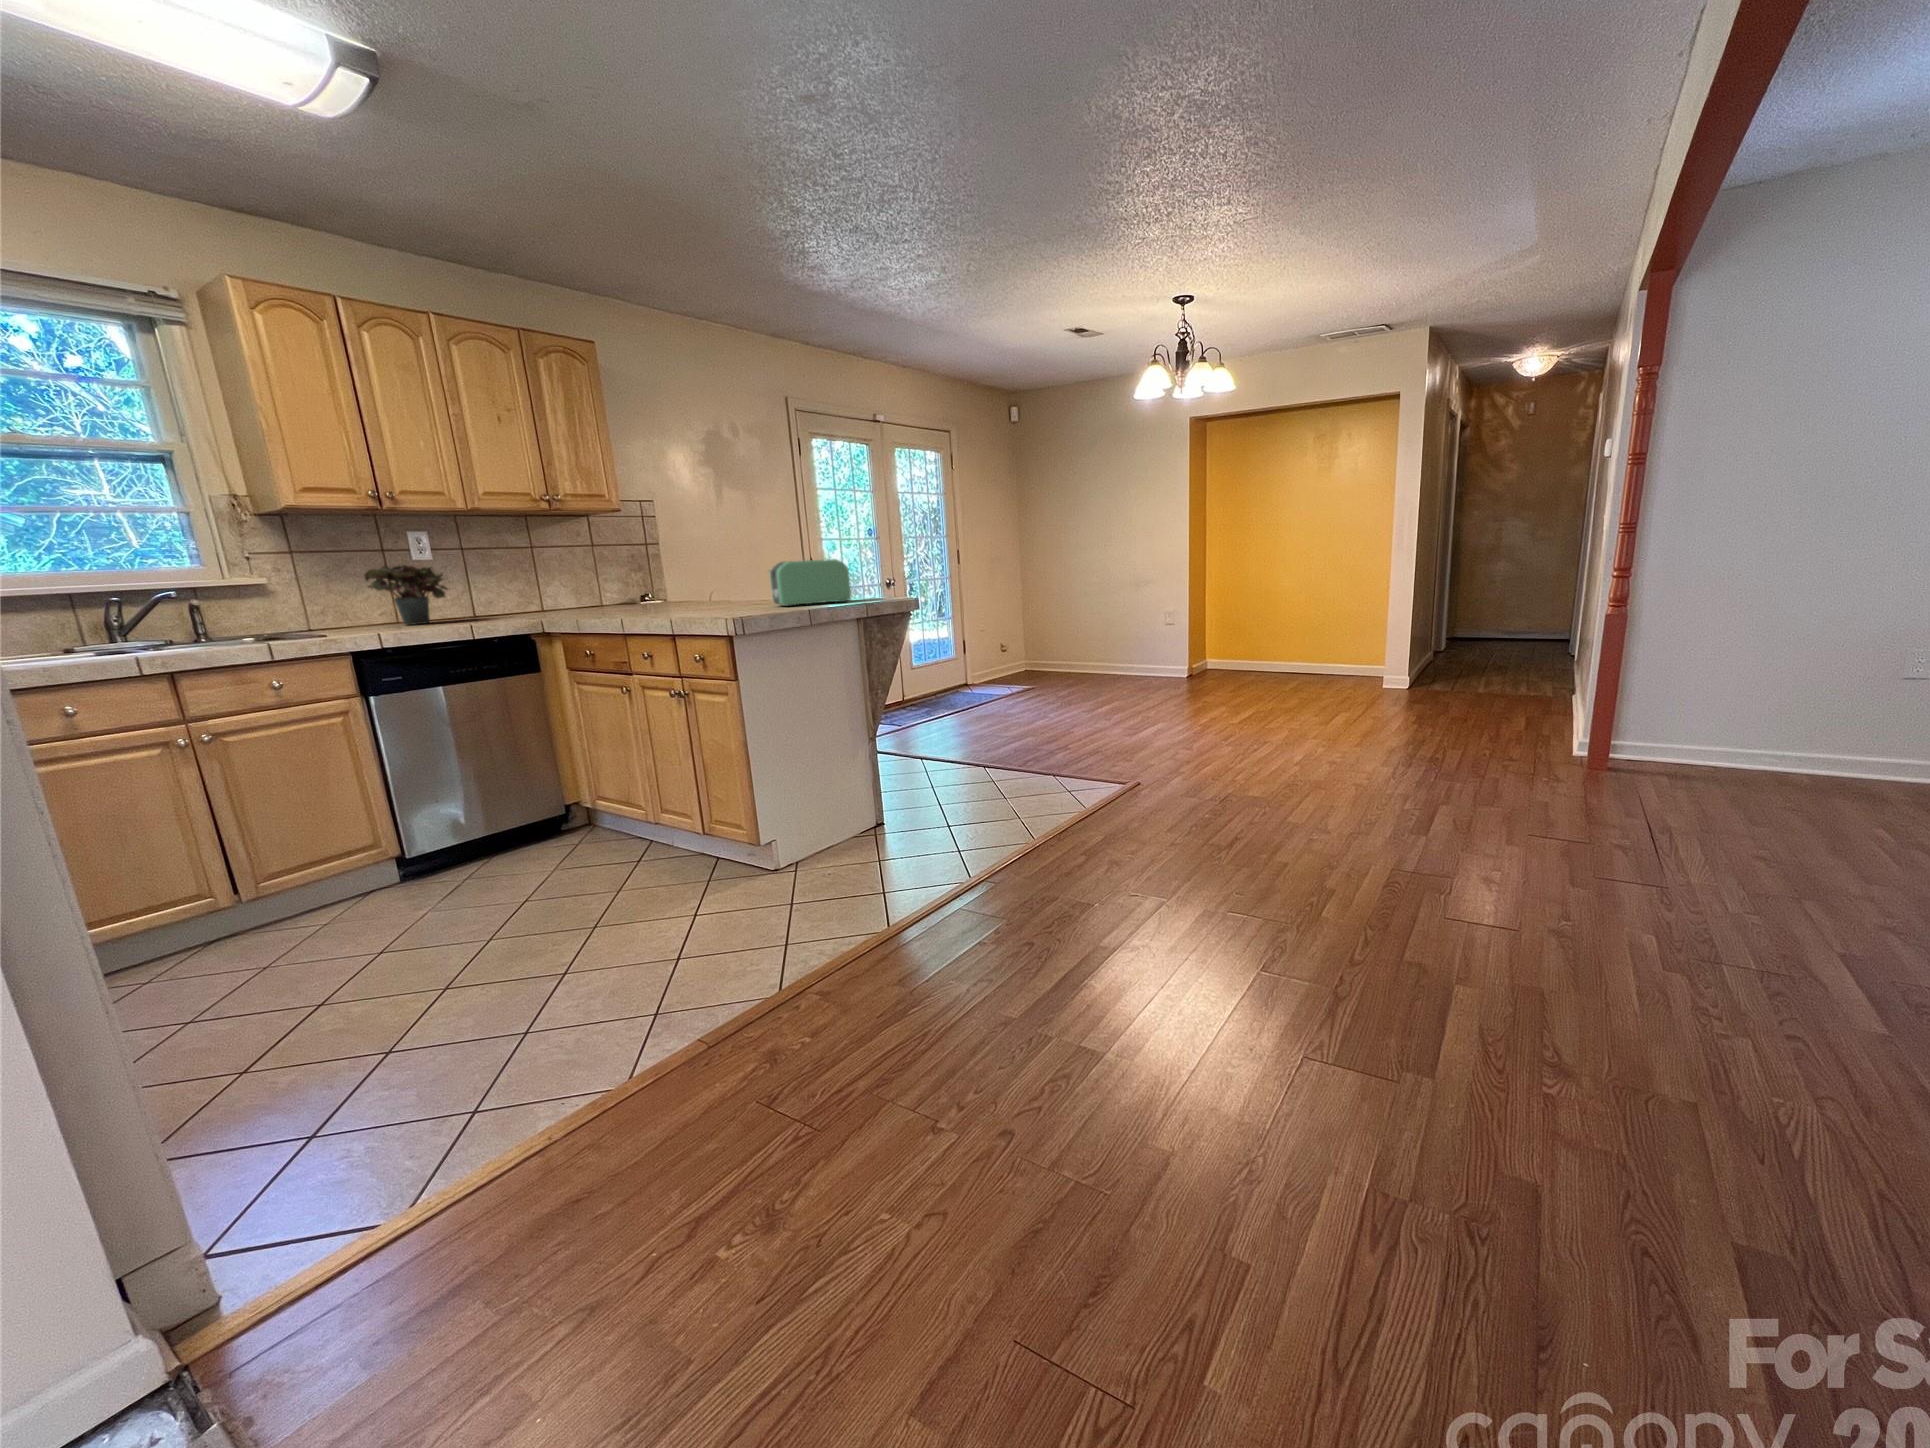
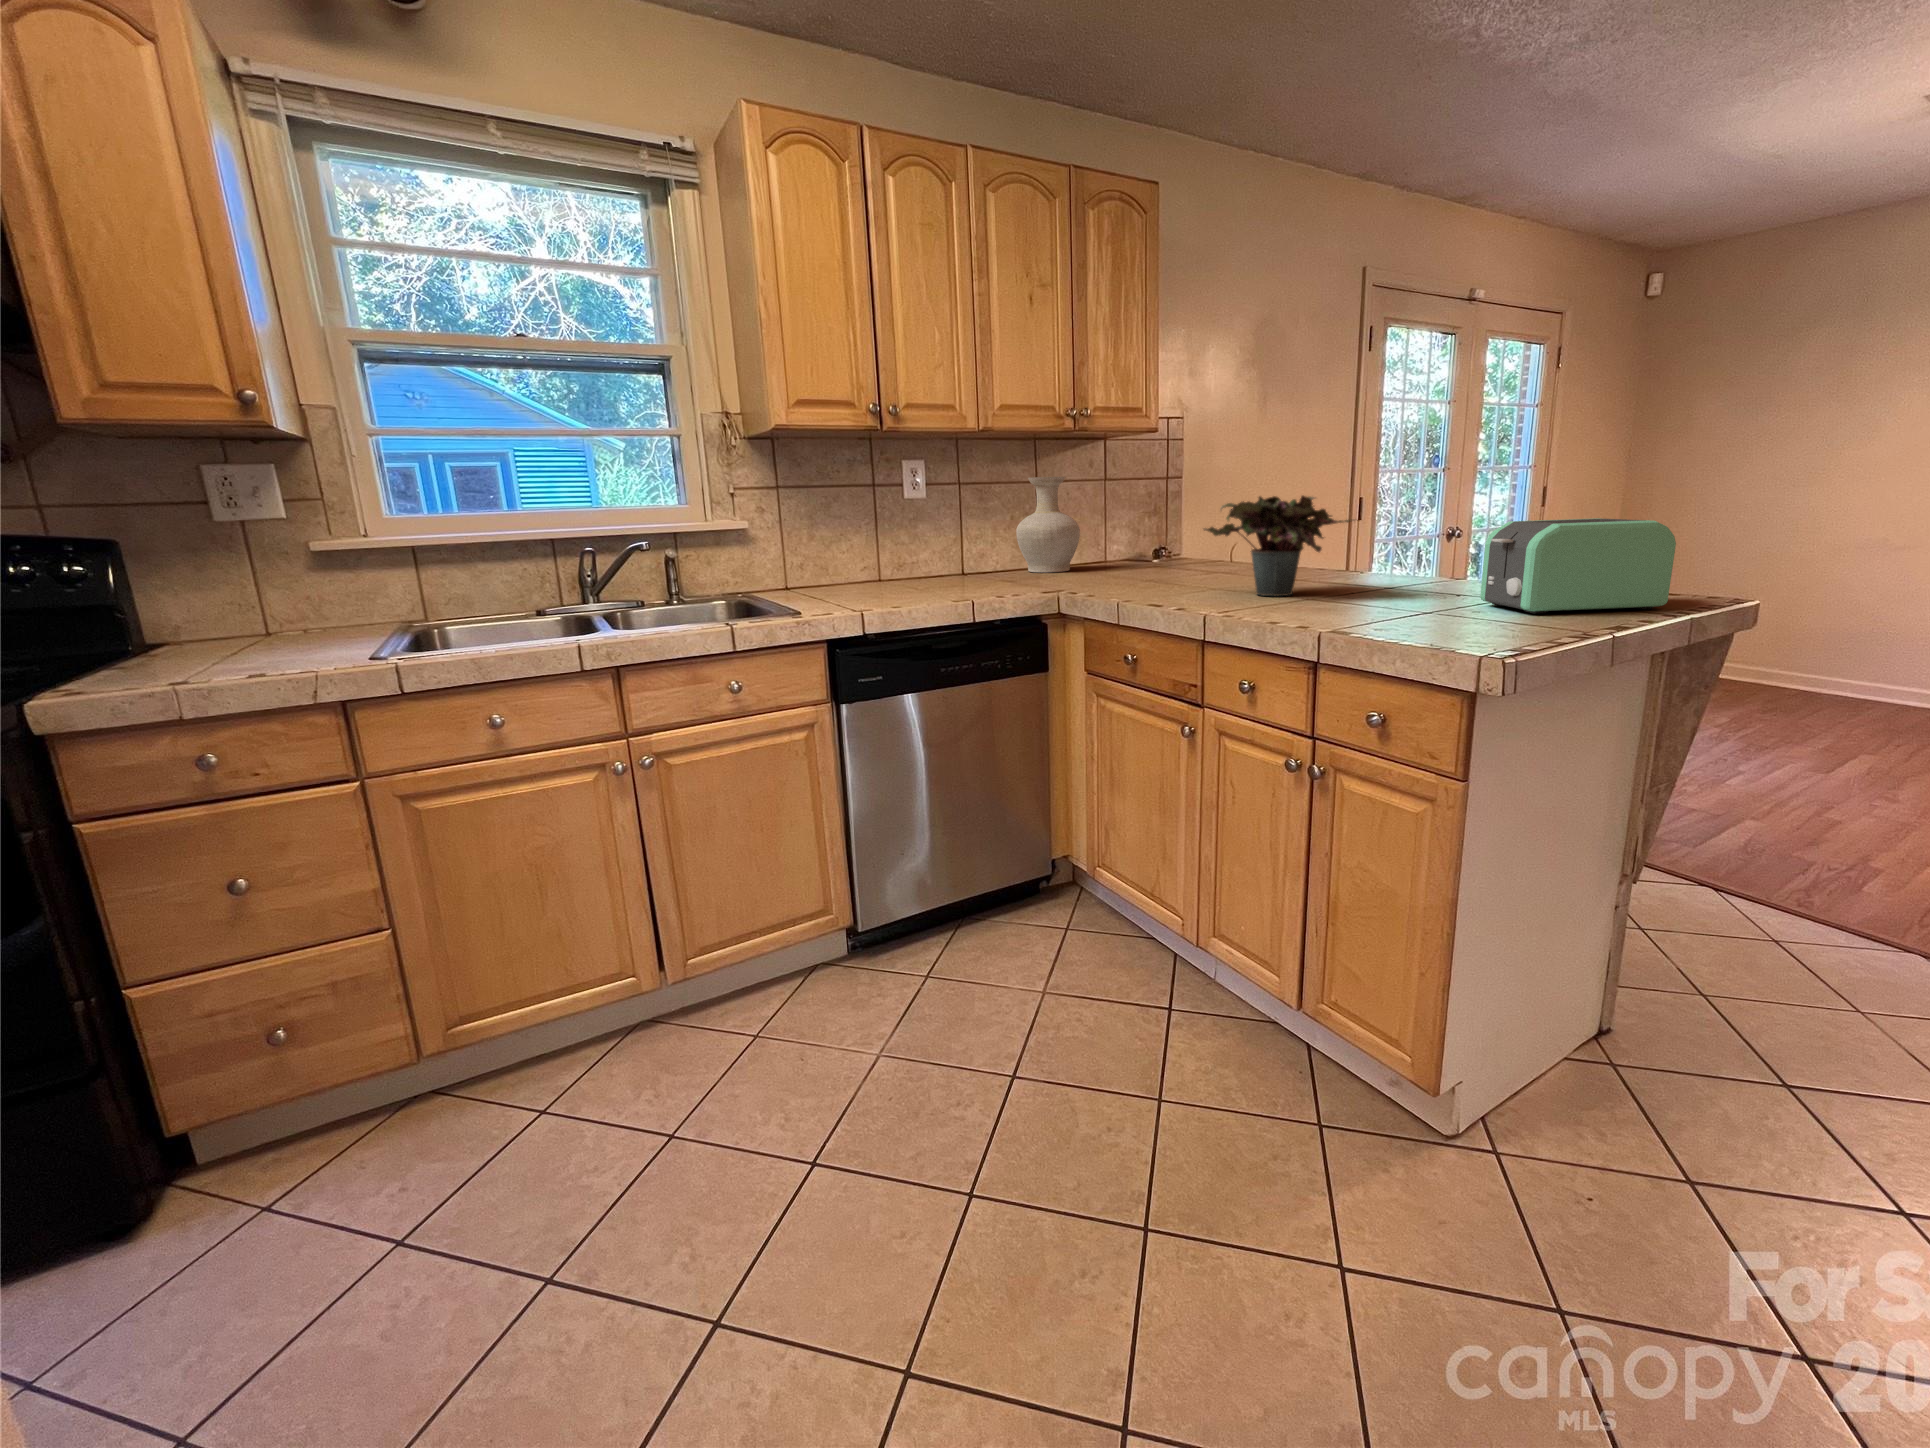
vase: none [519,543,572,612] -> present [1016,477,1080,572]
potted plant: present [365,565,448,625] -> present [1204,496,1351,596]

